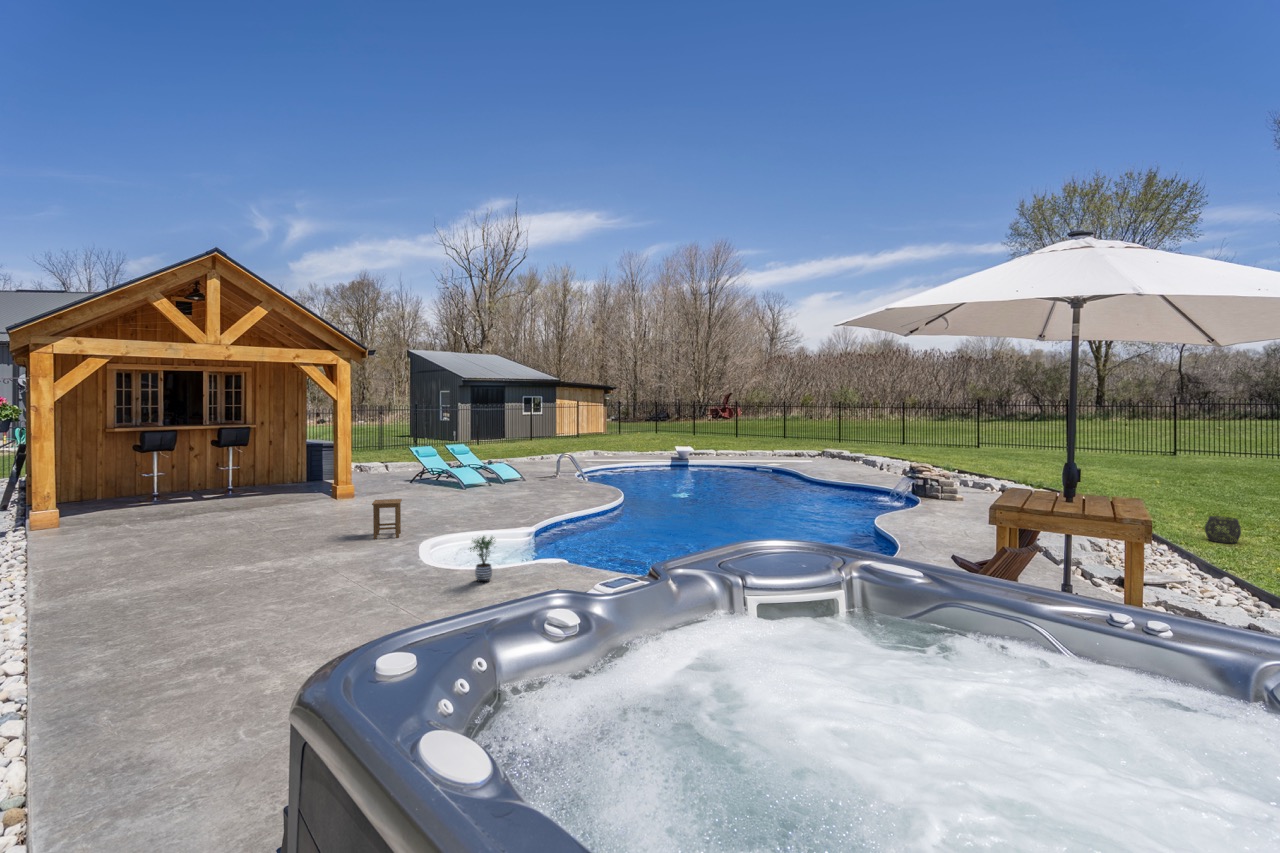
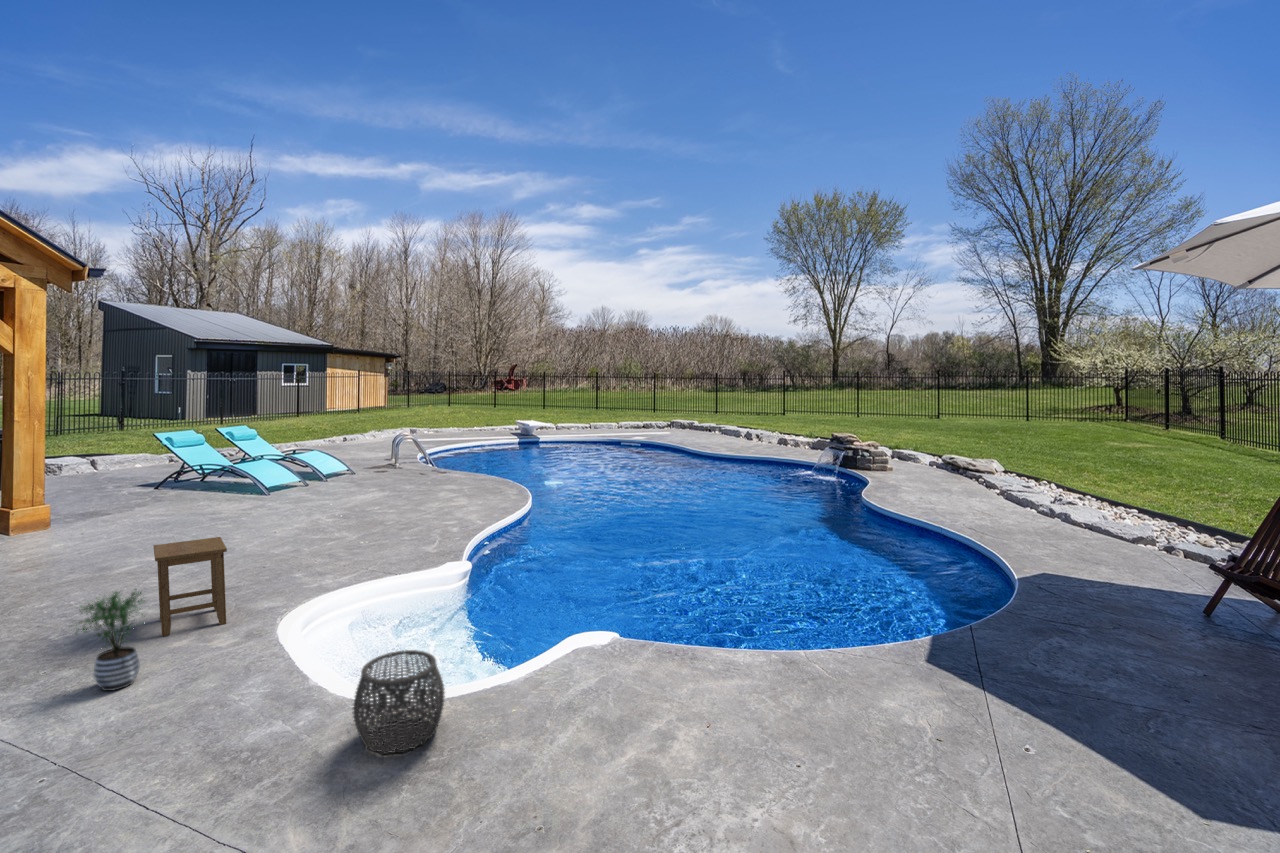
woven basket: present [1205,516,1241,543] -> present [353,650,445,754]
potted plant: present [470,536,495,582] -> present [69,589,145,691]

